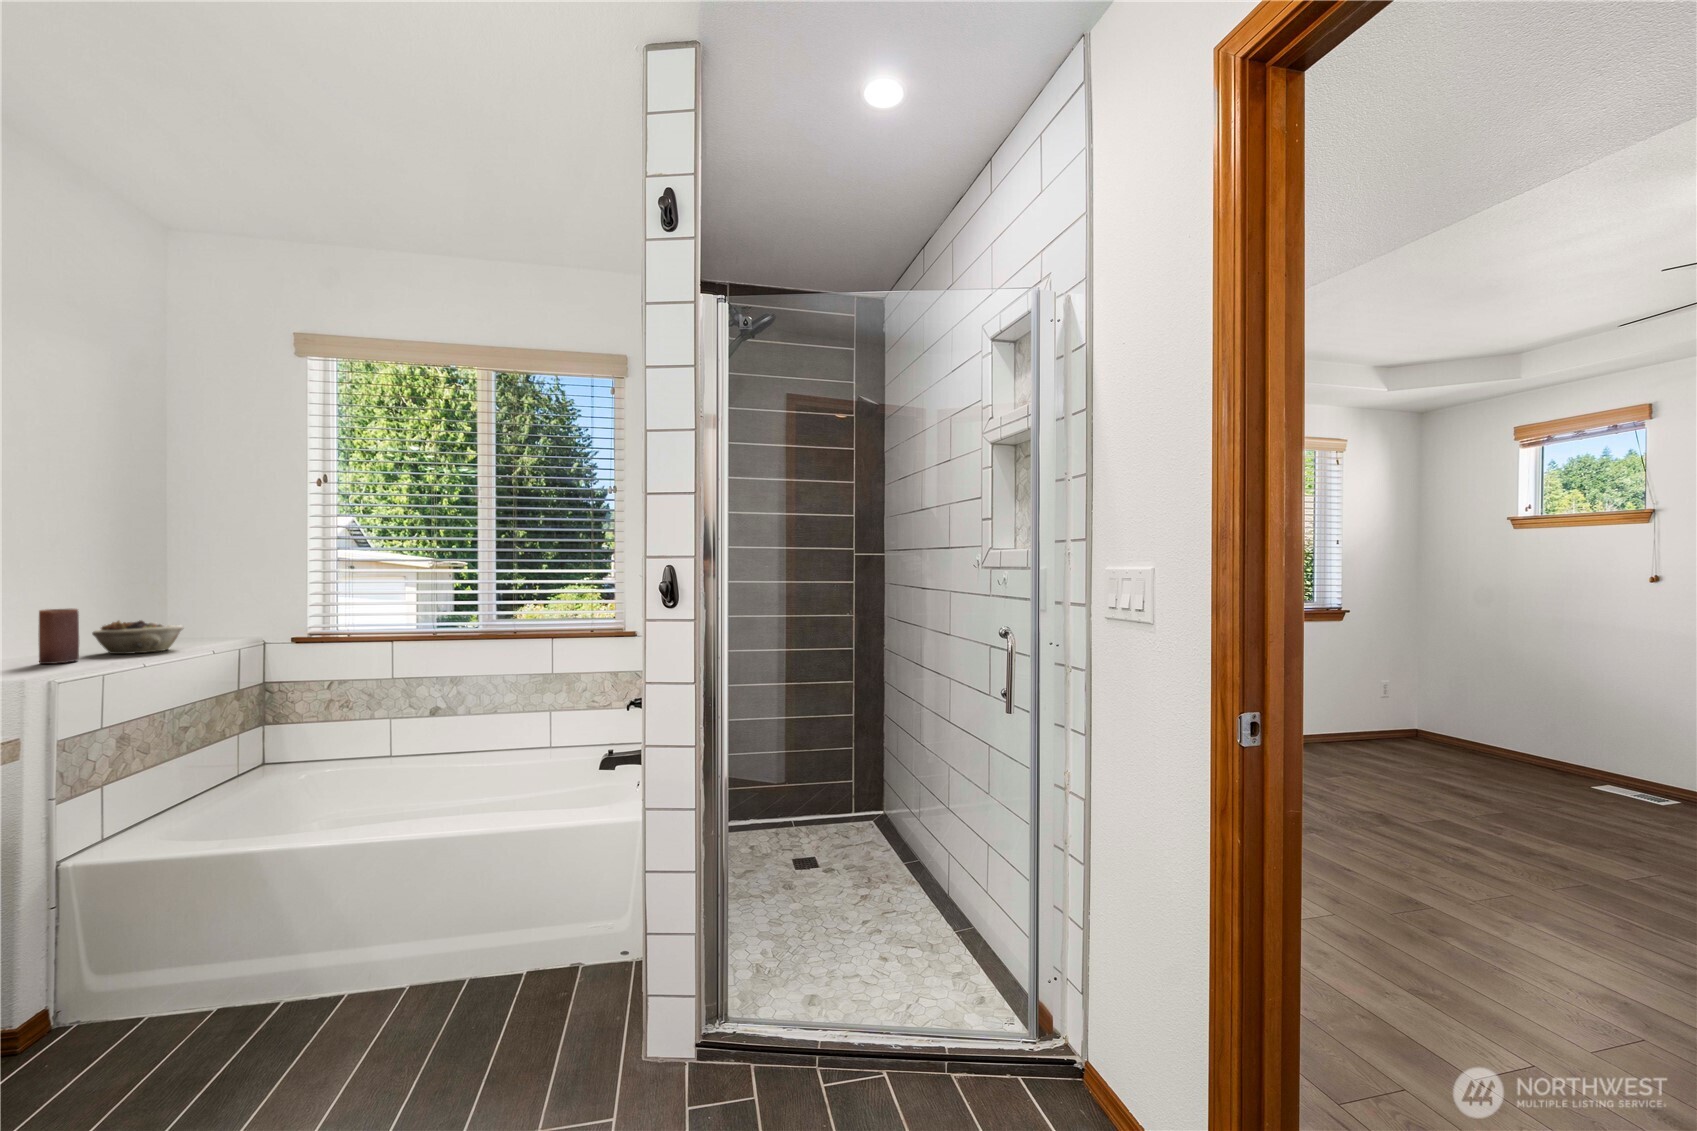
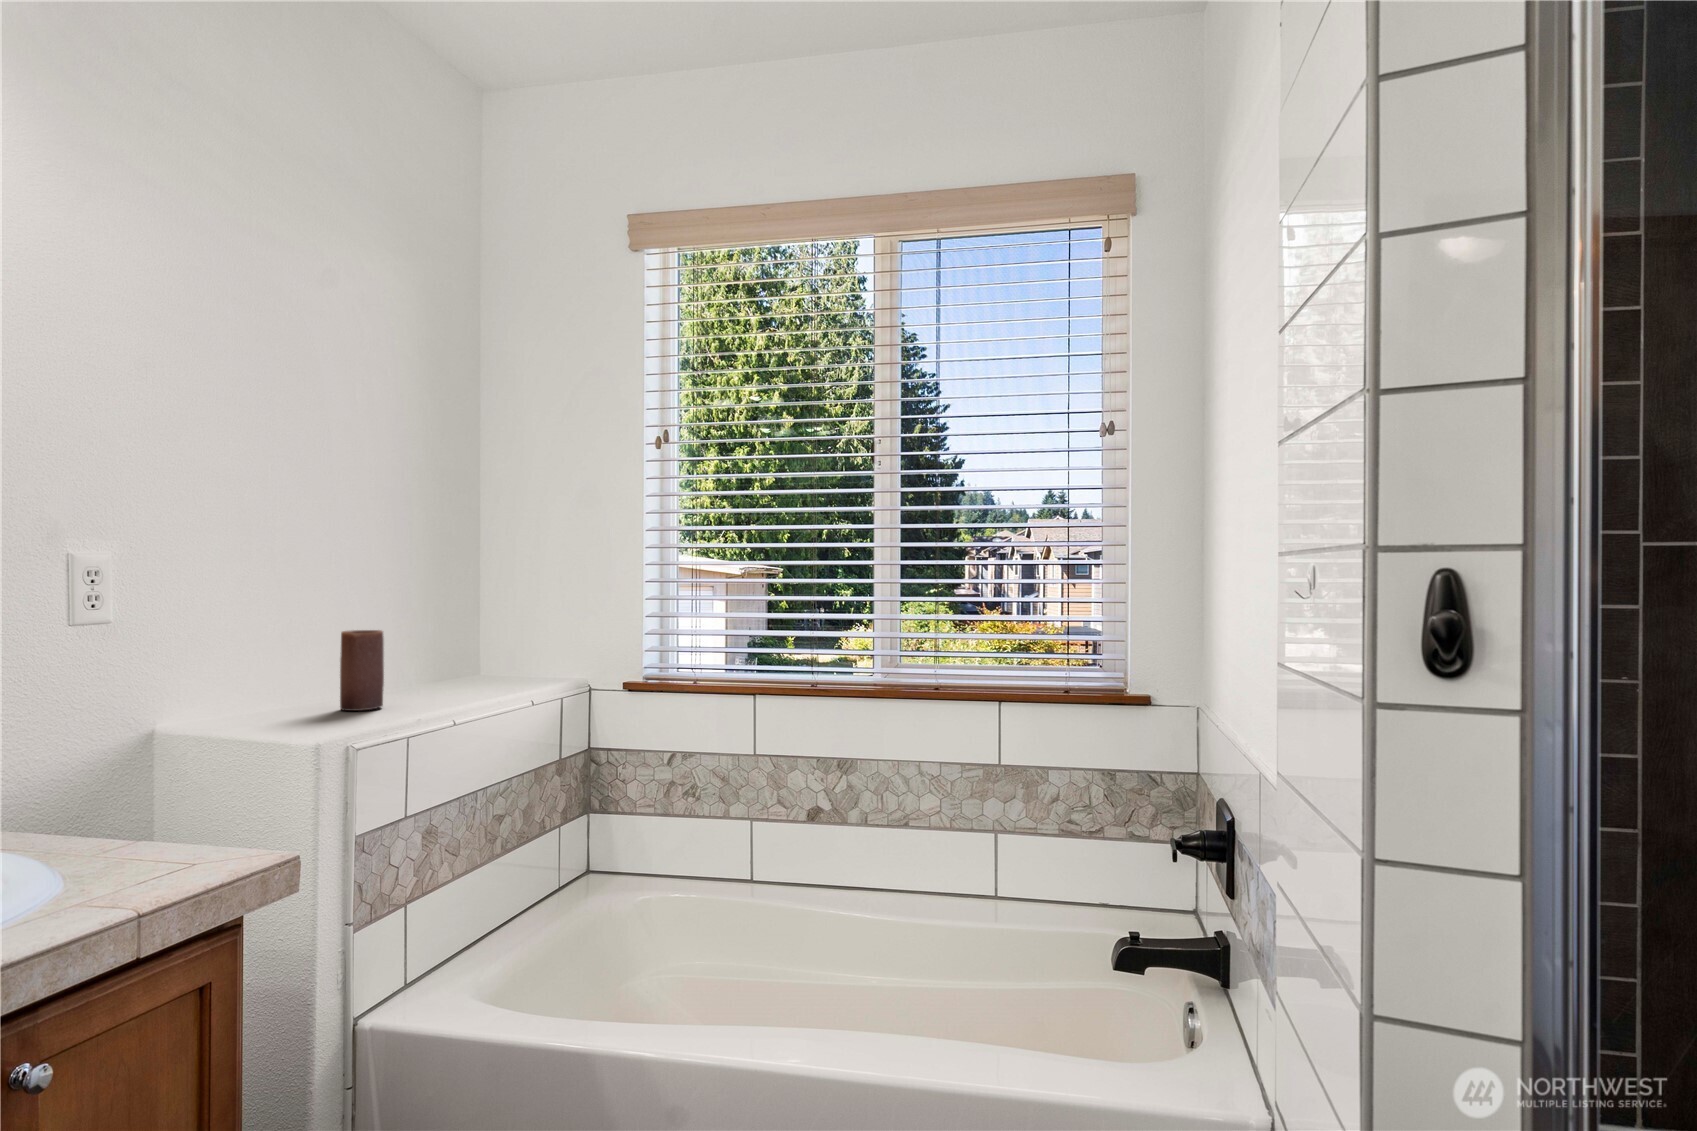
succulent planter: present [92,620,183,654] -> none [398,648,499,699]

